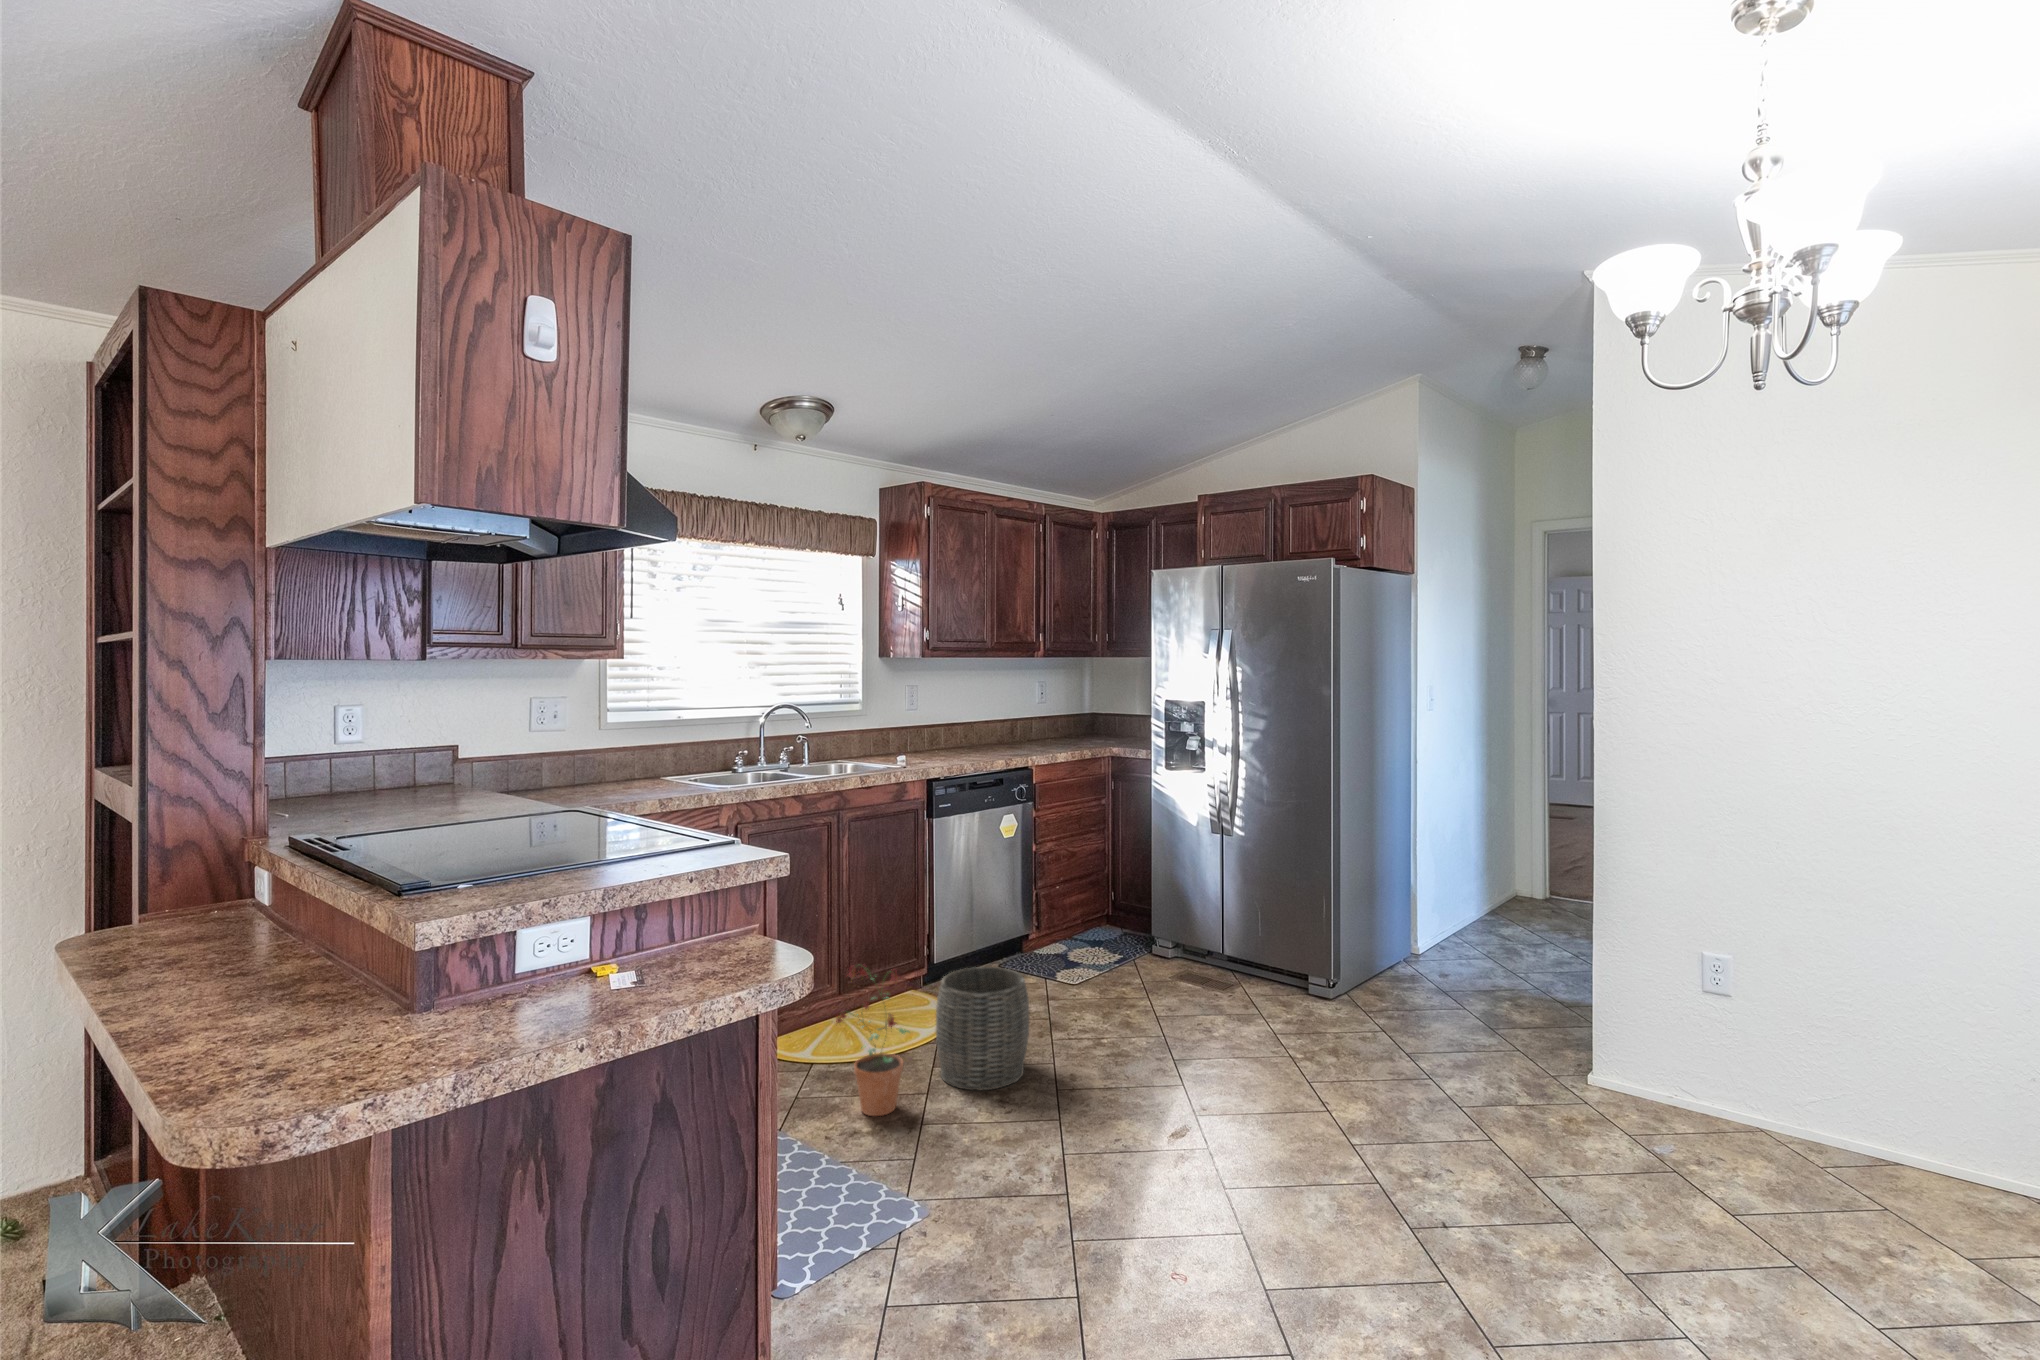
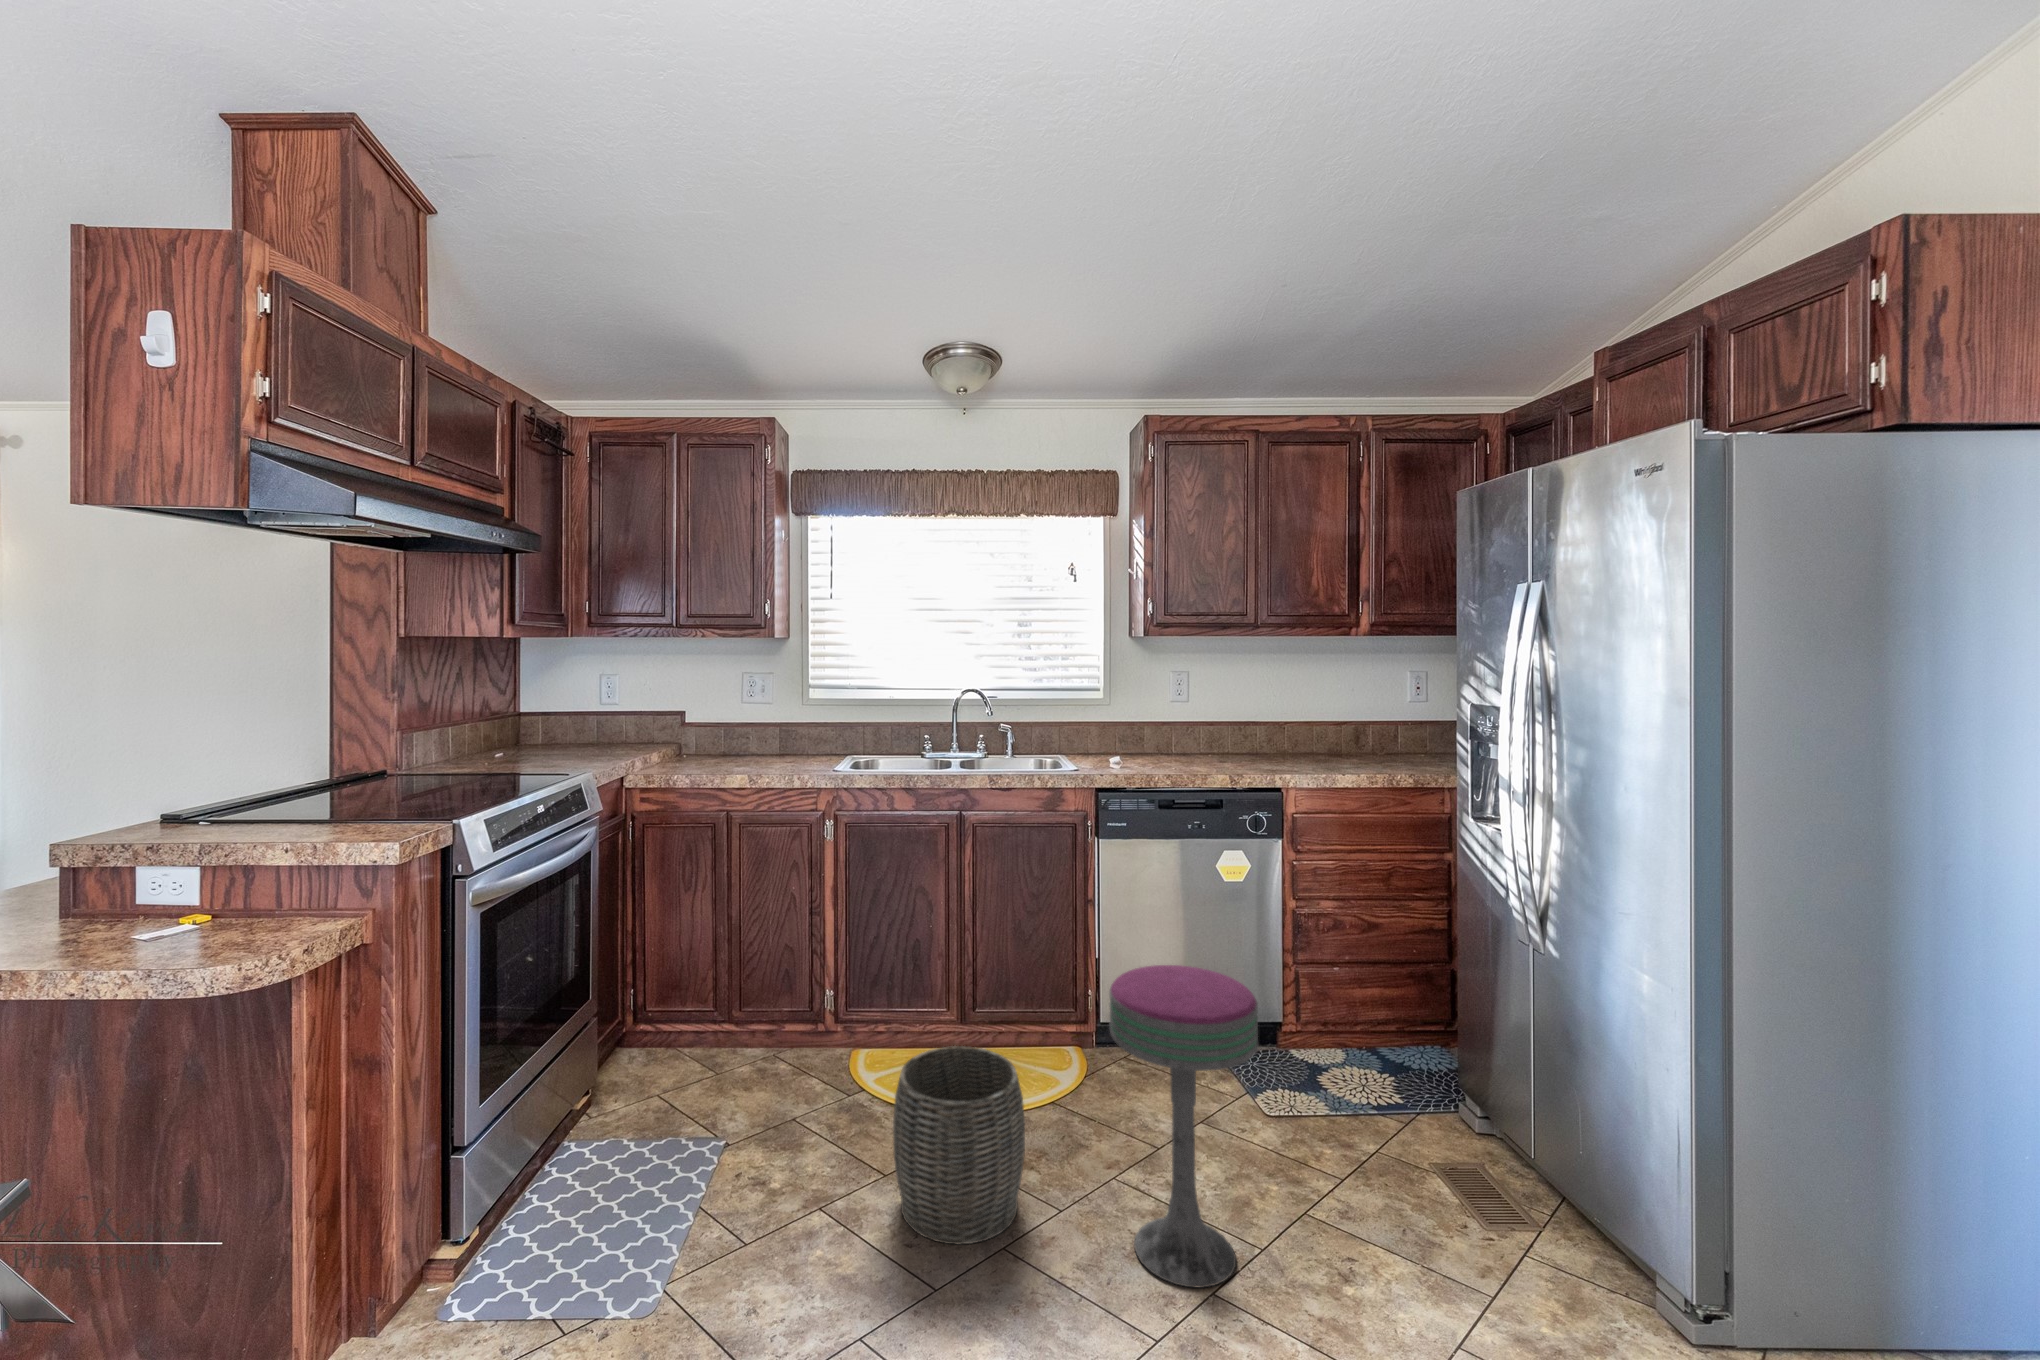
bar stool: none [1068,874,1155,1053] -> present [1109,965,1258,1288]
potted plant: present [836,966,909,1116] -> none [742,996,830,1203]

